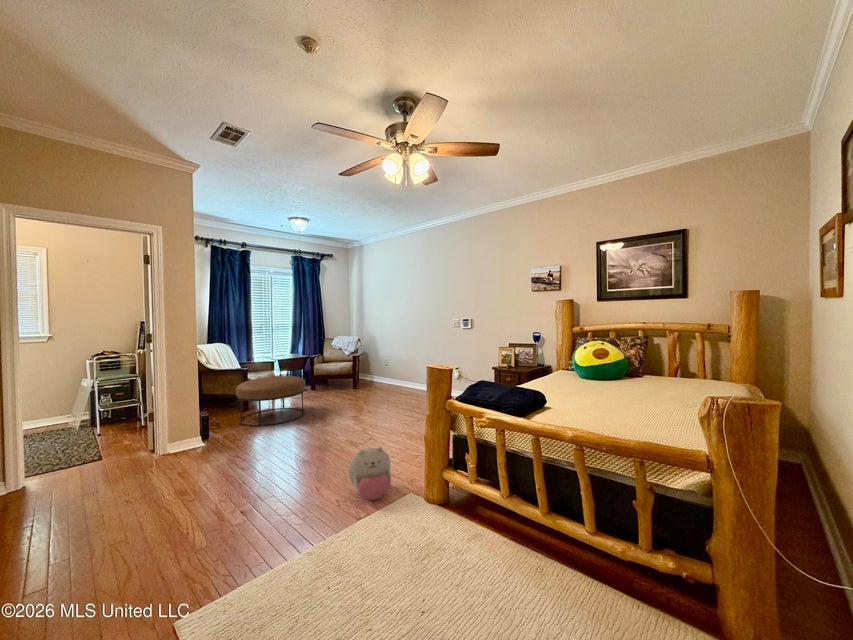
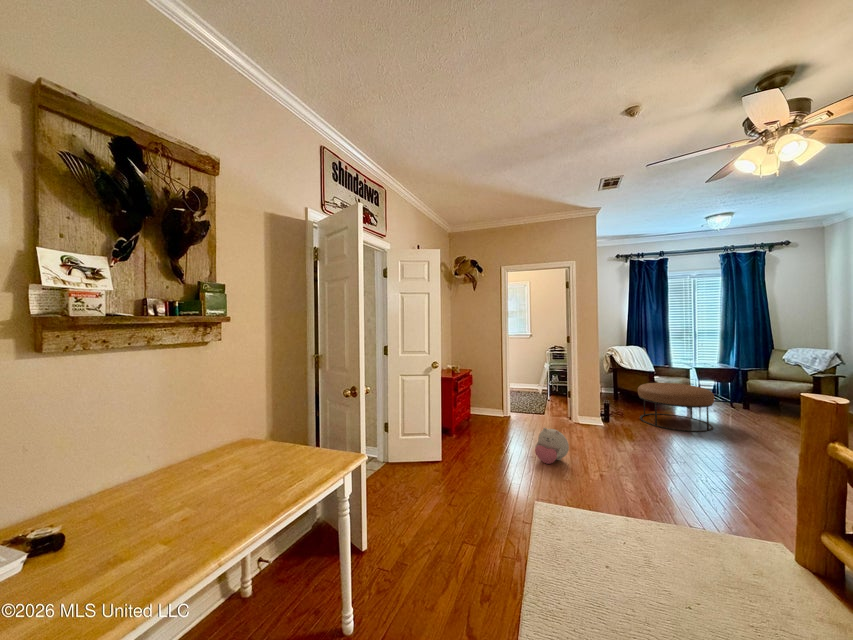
plush toy: present [349,447,391,500] -> present [535,428,569,464]

